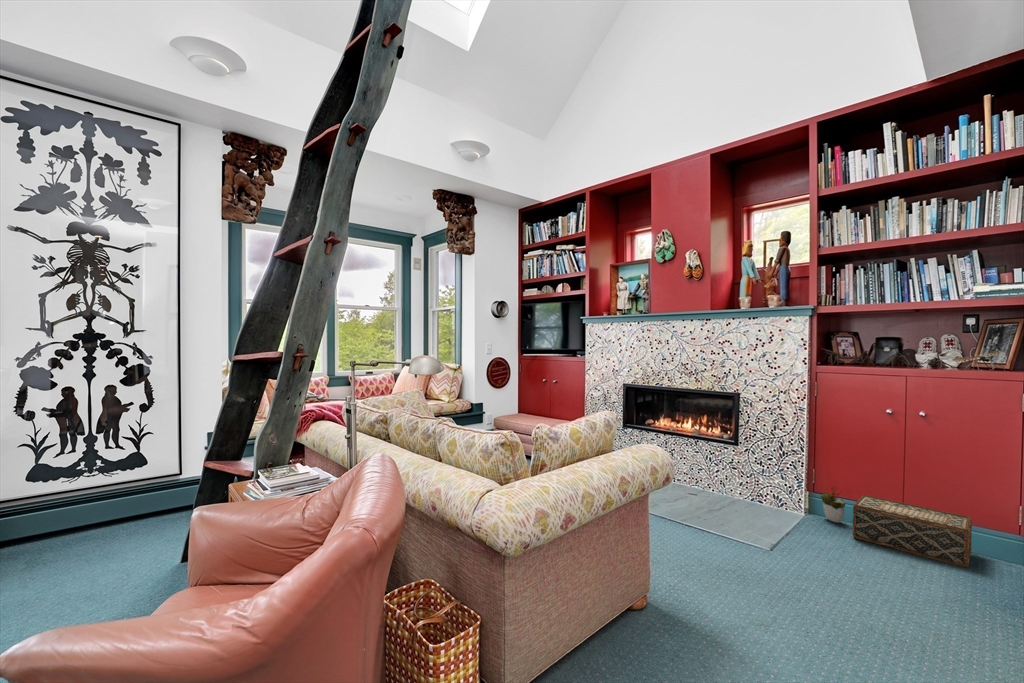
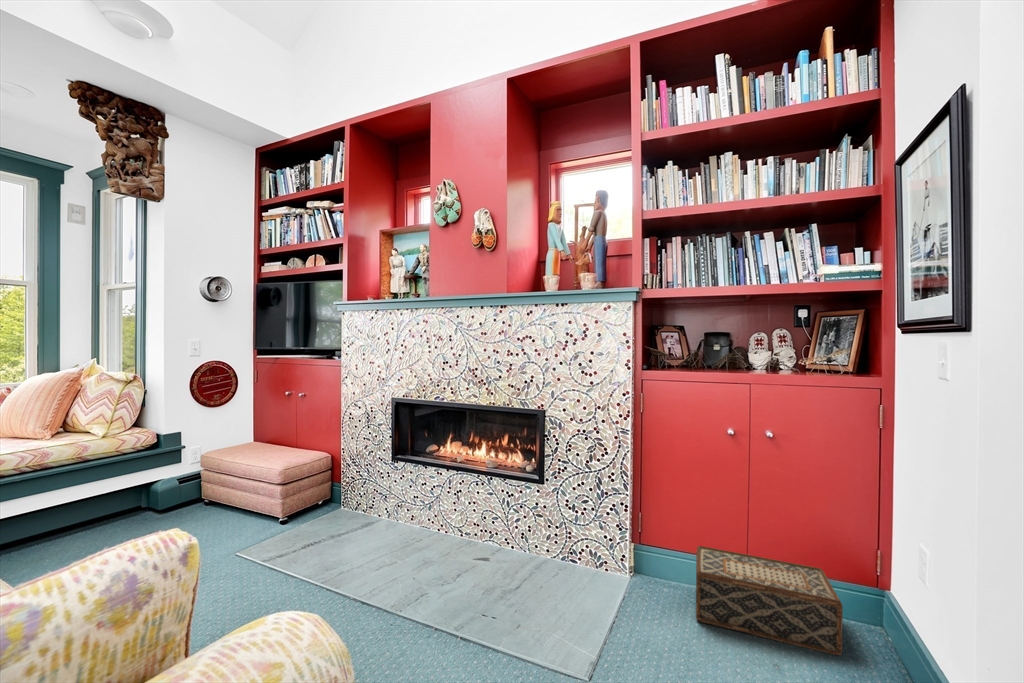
decorative plant: present [820,484,845,523] -> none [647,532,678,588]

